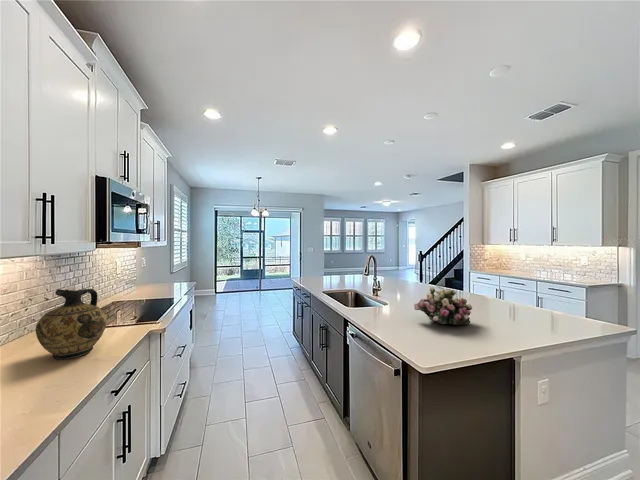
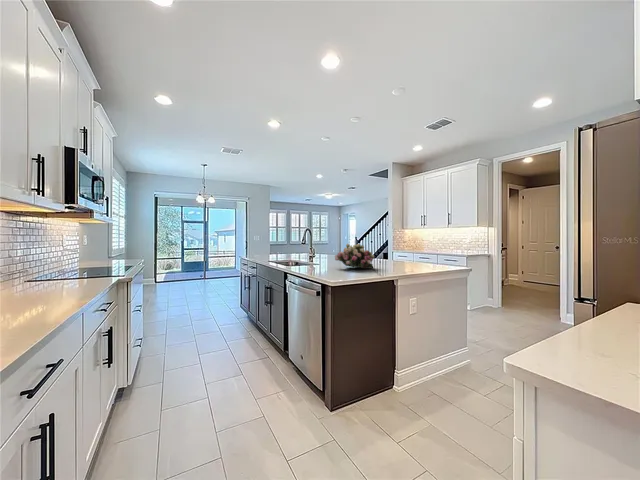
ceramic jug: present [36,289,107,359] -> none [30,230,88,286]

